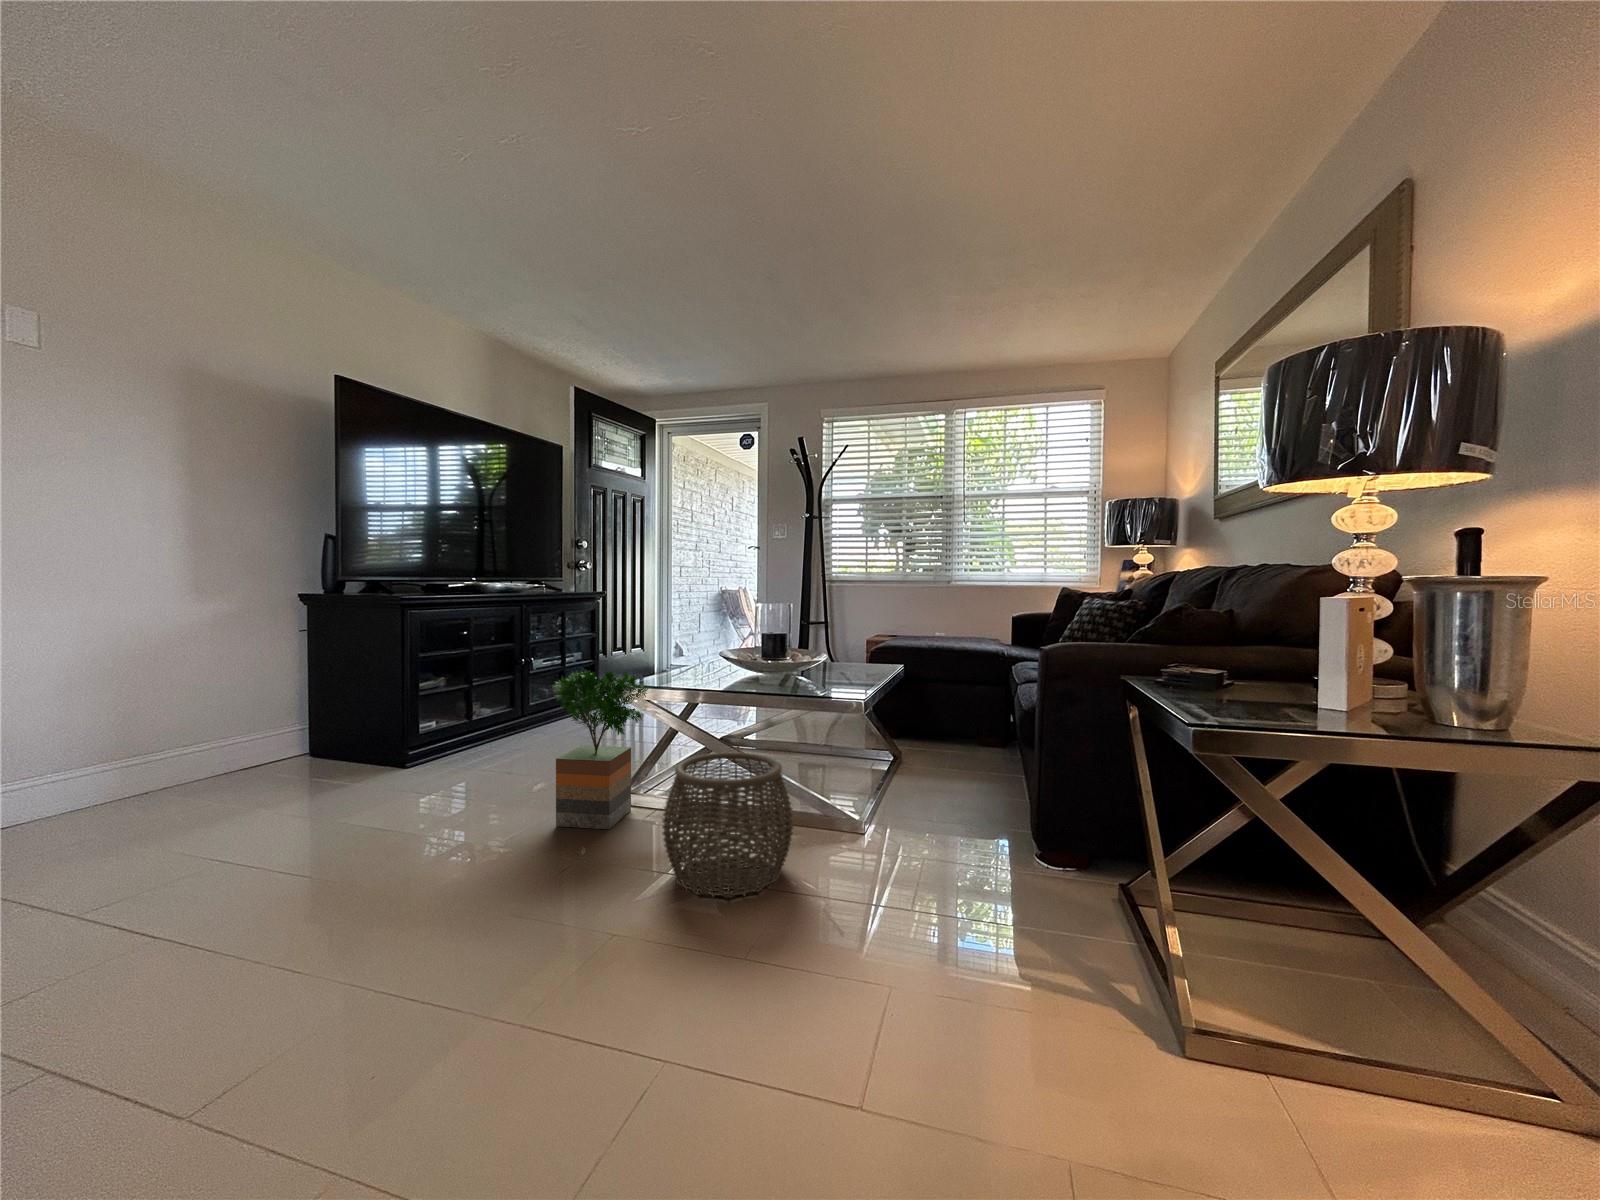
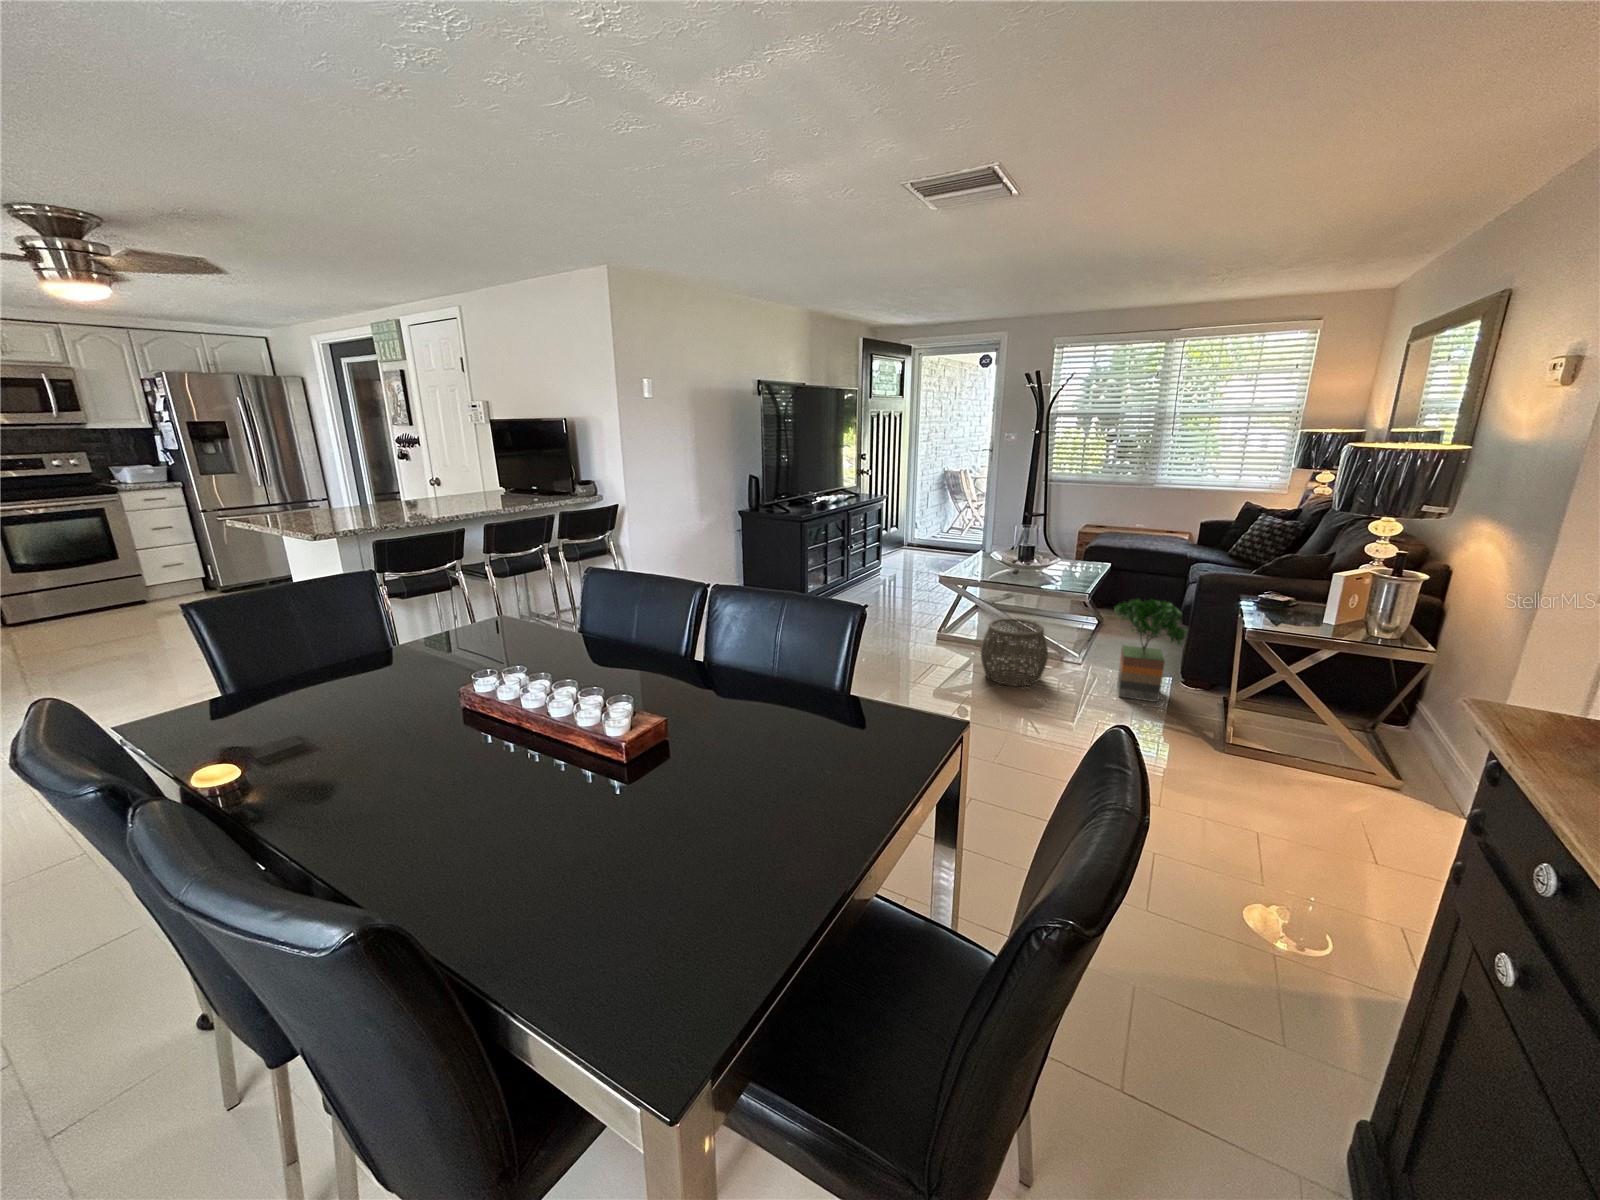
potted tree: present [554,669,649,829] -> present [1114,599,1187,702]

